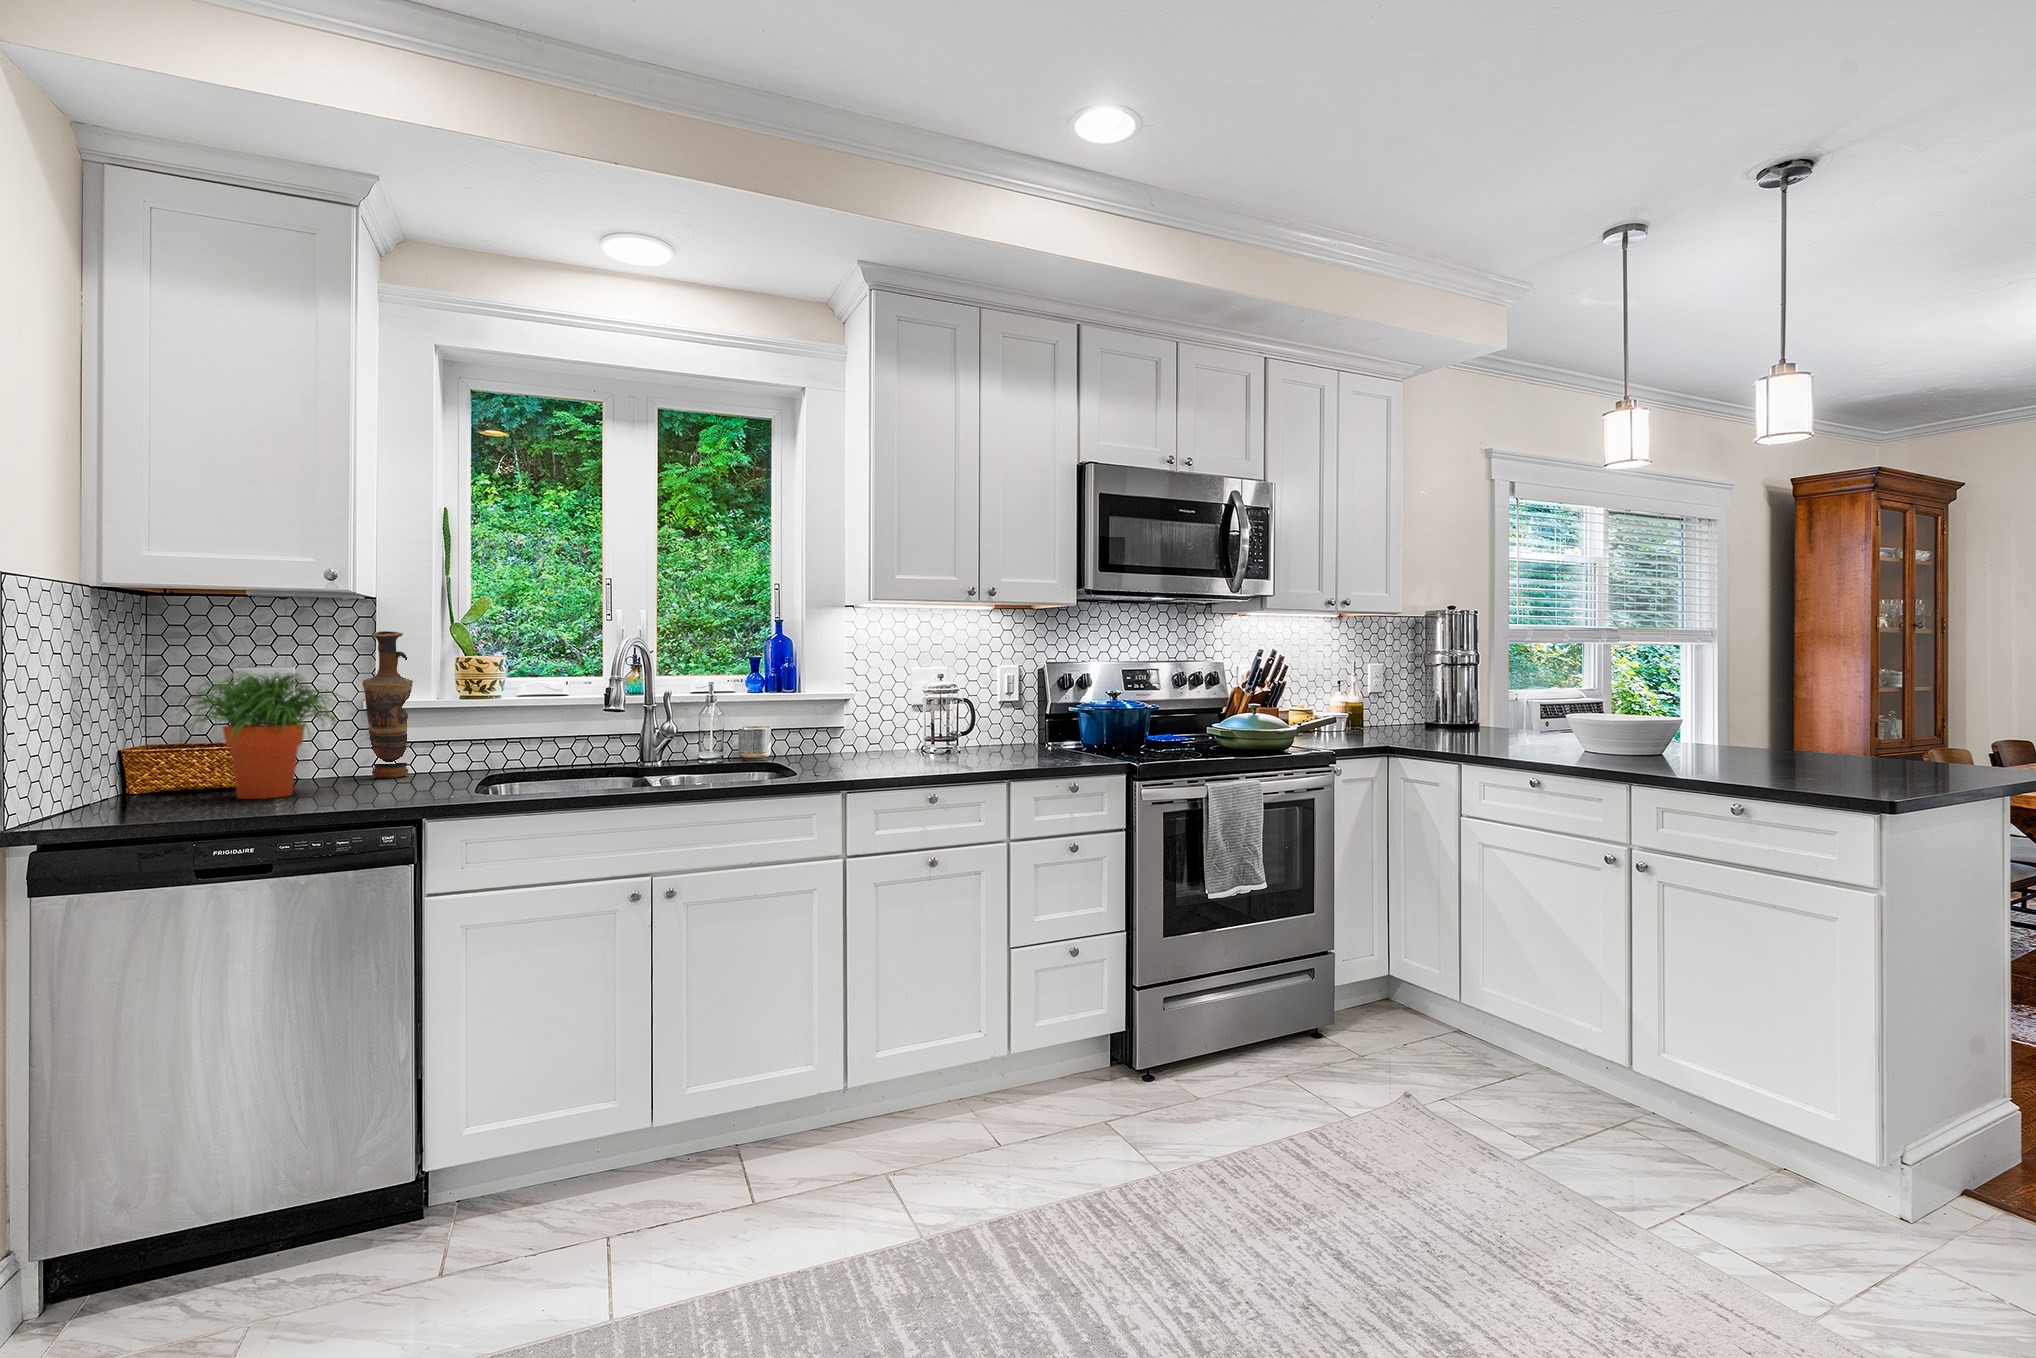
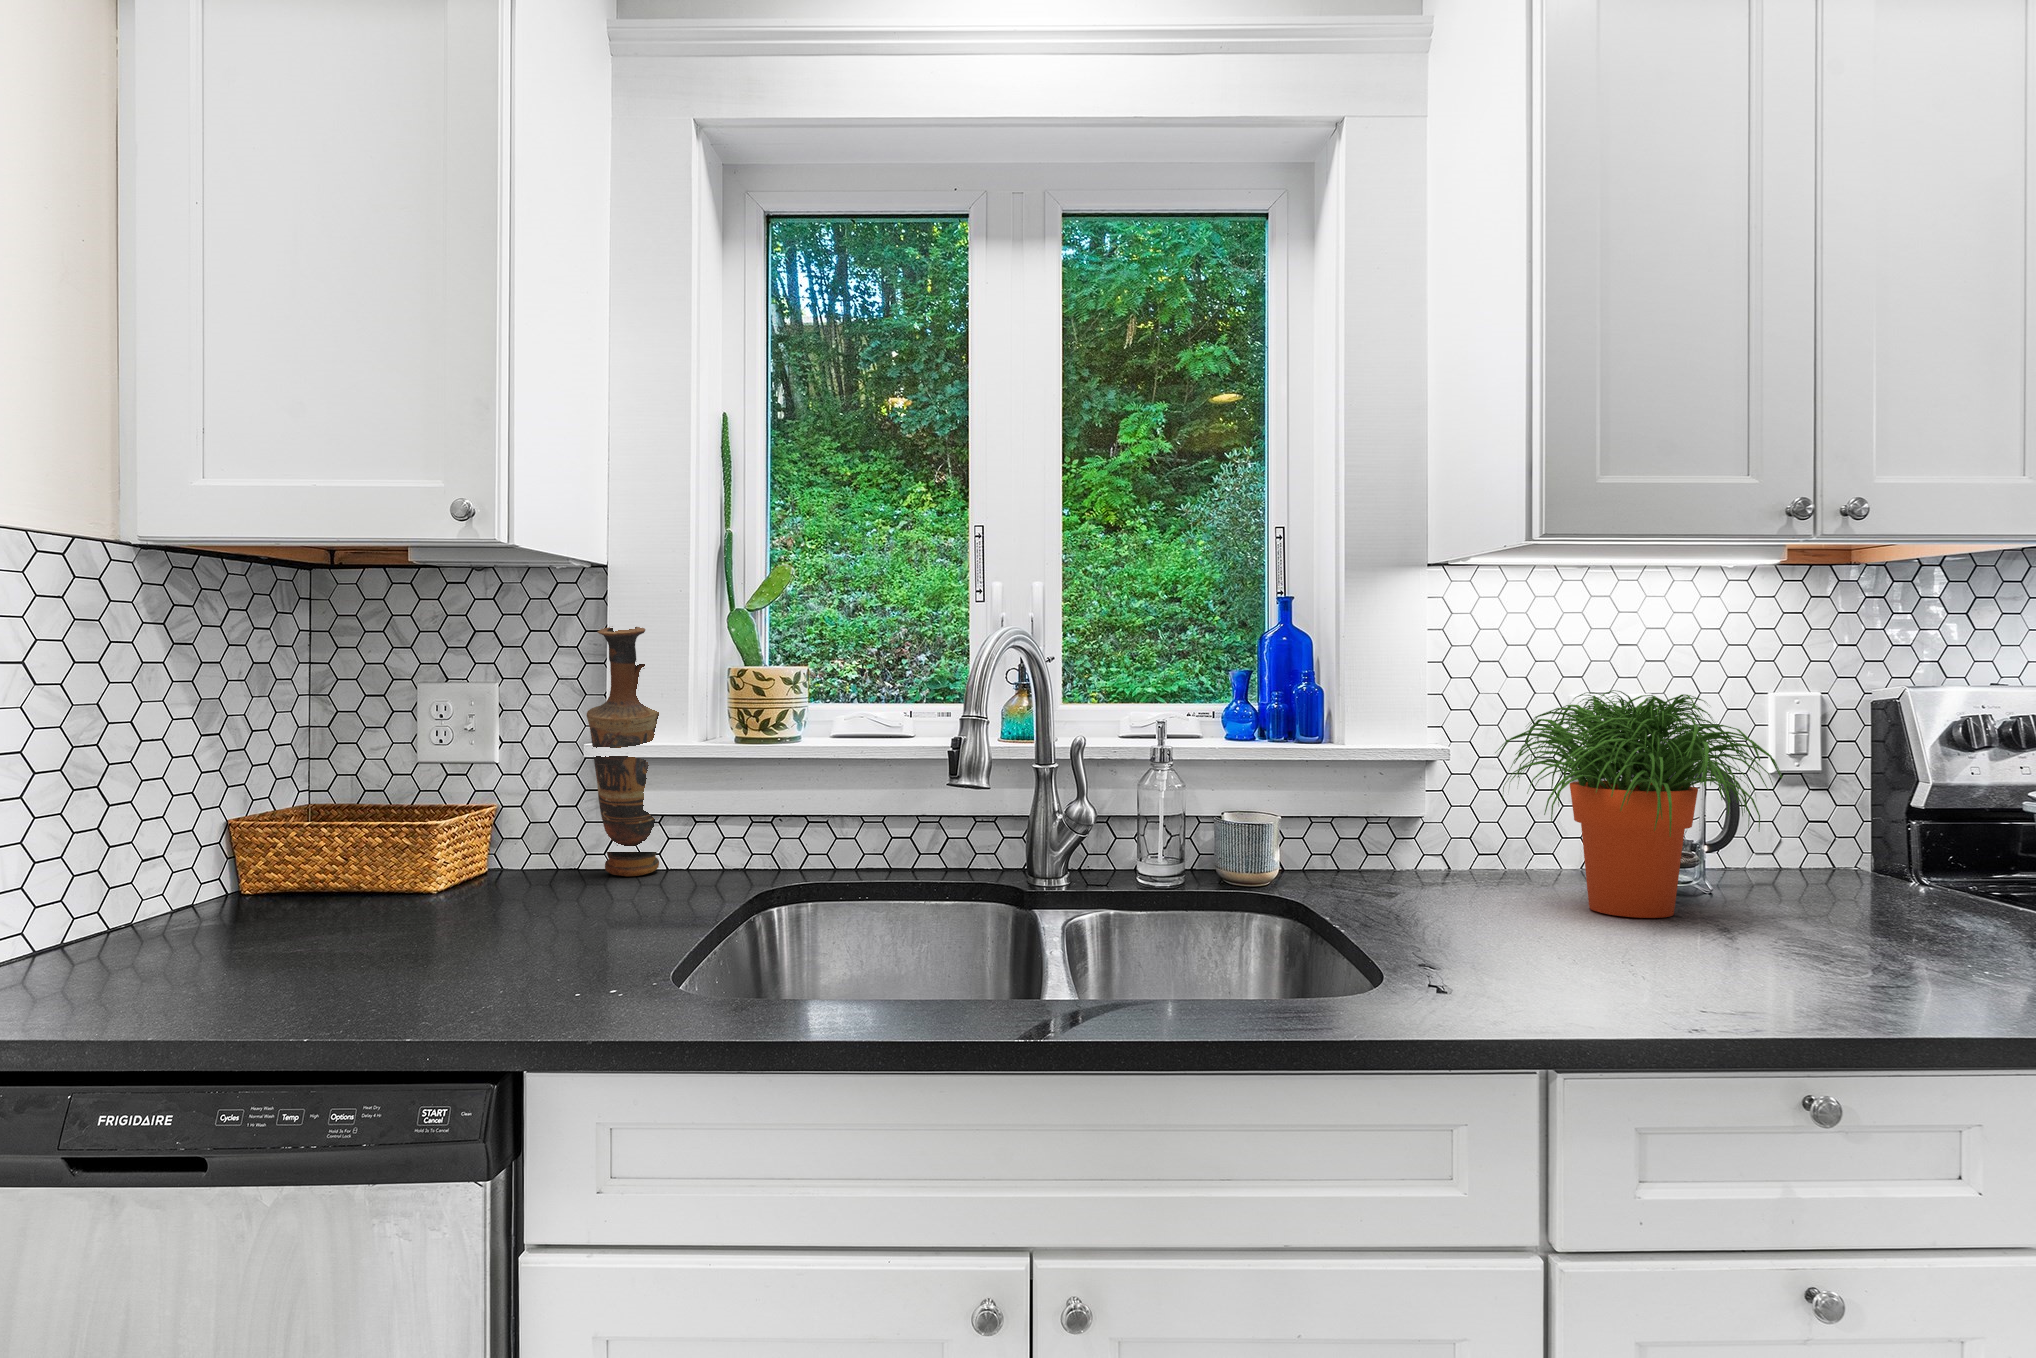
potted plant: present [178,672,349,799] -> present [1495,690,1782,918]

